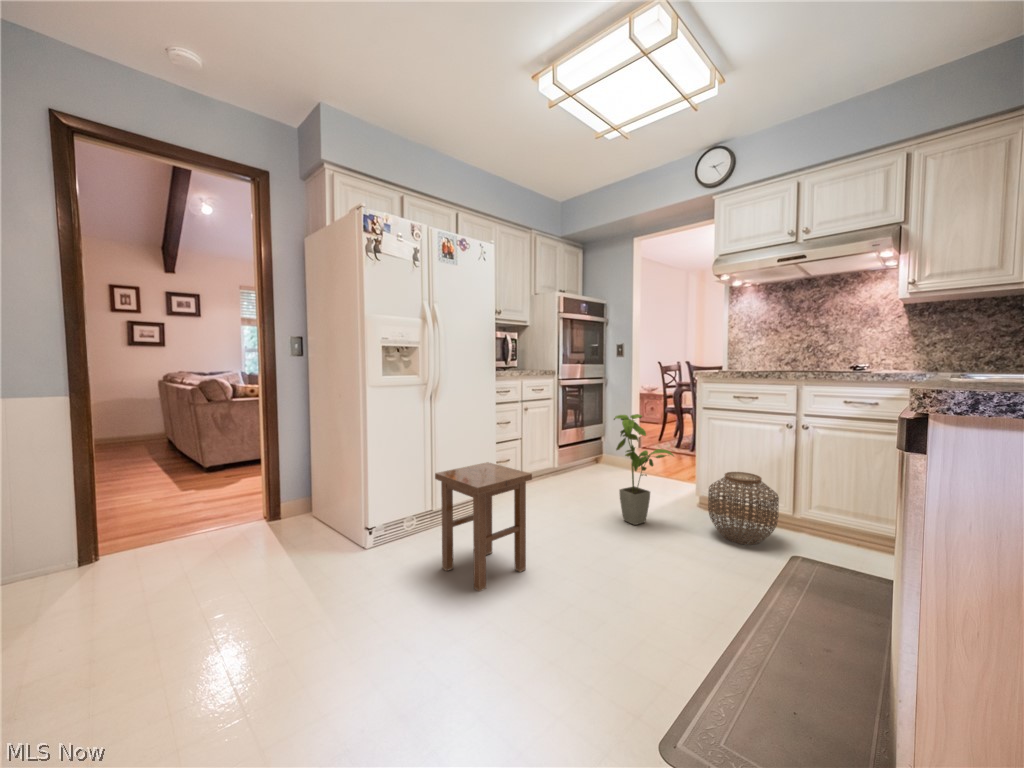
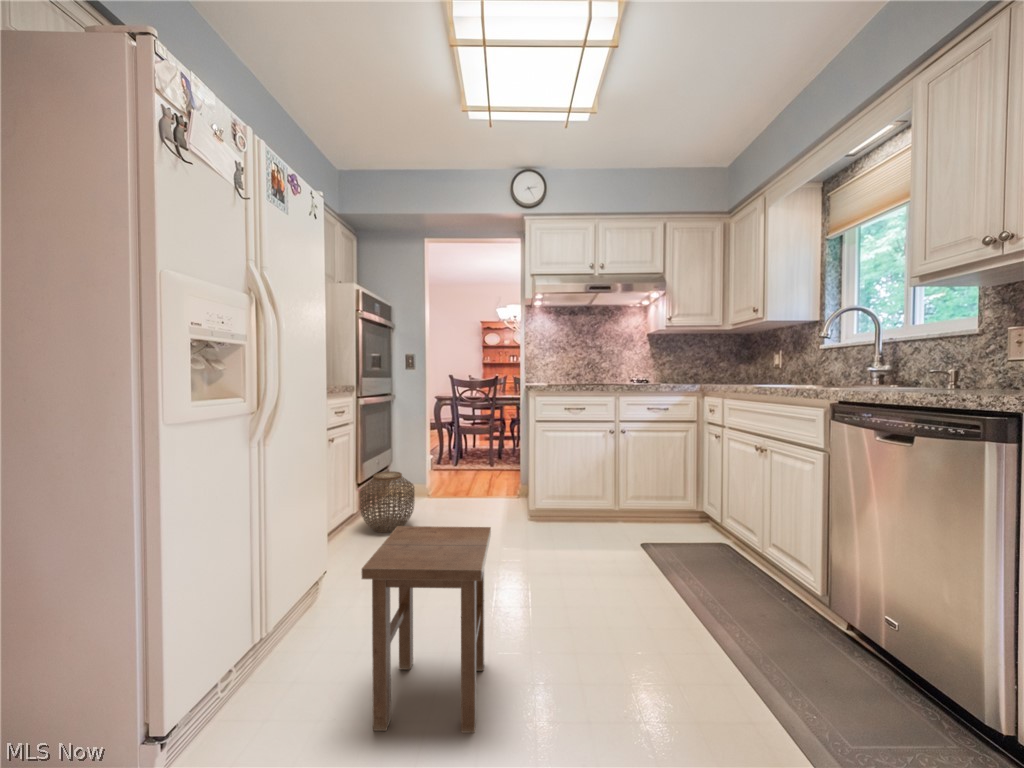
house plant: present [614,414,674,525] -> none [481,432,547,556]
woven basket: present [708,472,779,545] -> present [360,471,415,533]

